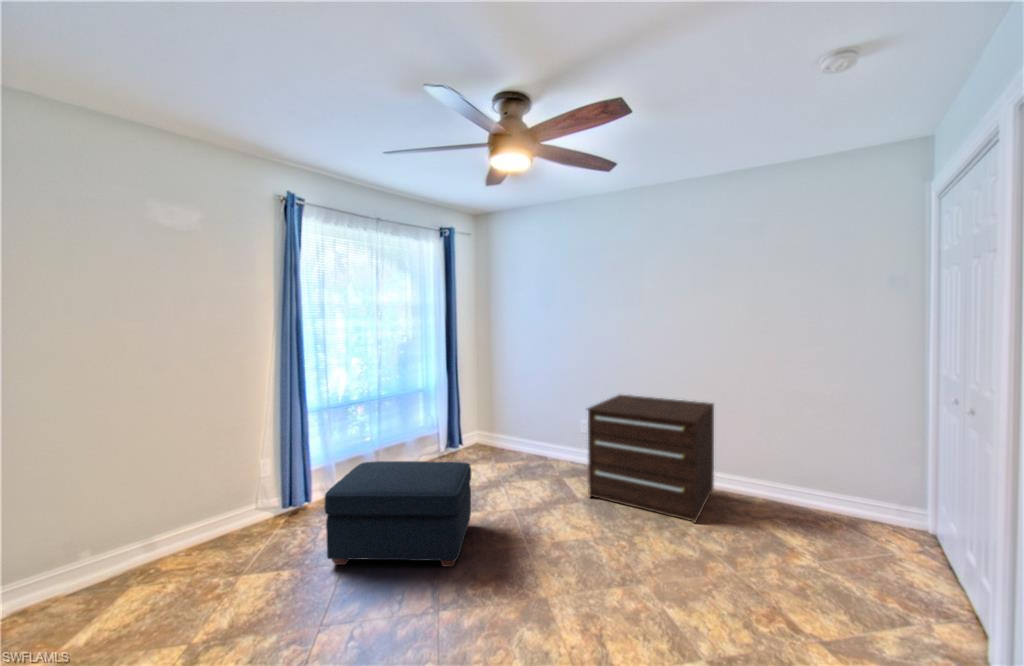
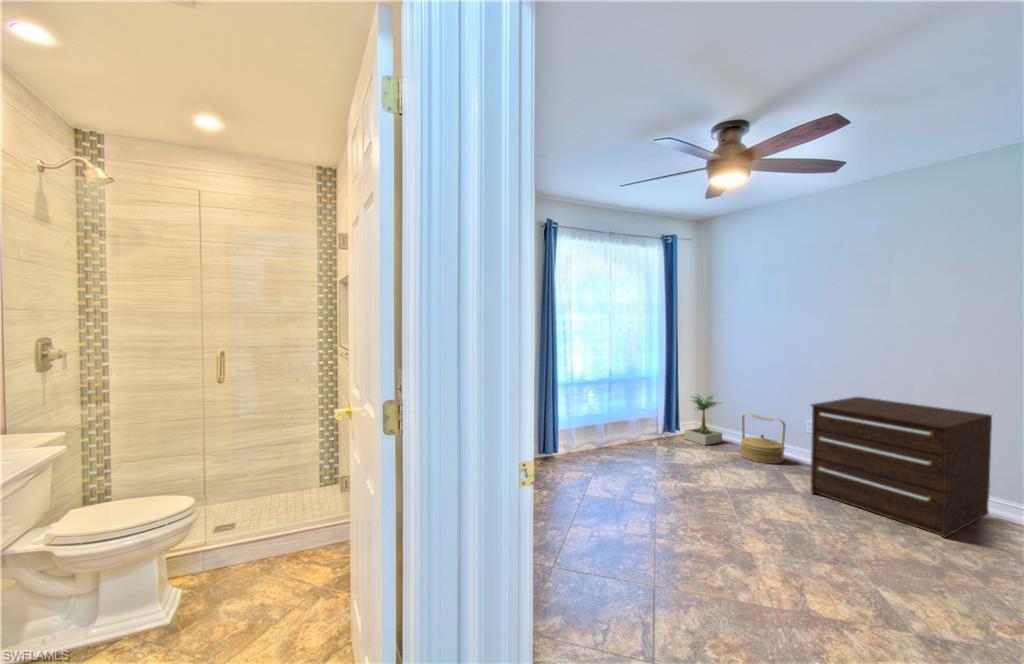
potted plant: none [467,401,507,457] -> present [685,395,722,445]
woven basket: none [522,419,562,469] -> present [740,413,786,464]
ottoman: present [324,461,471,567] -> none [571,426,686,514]

